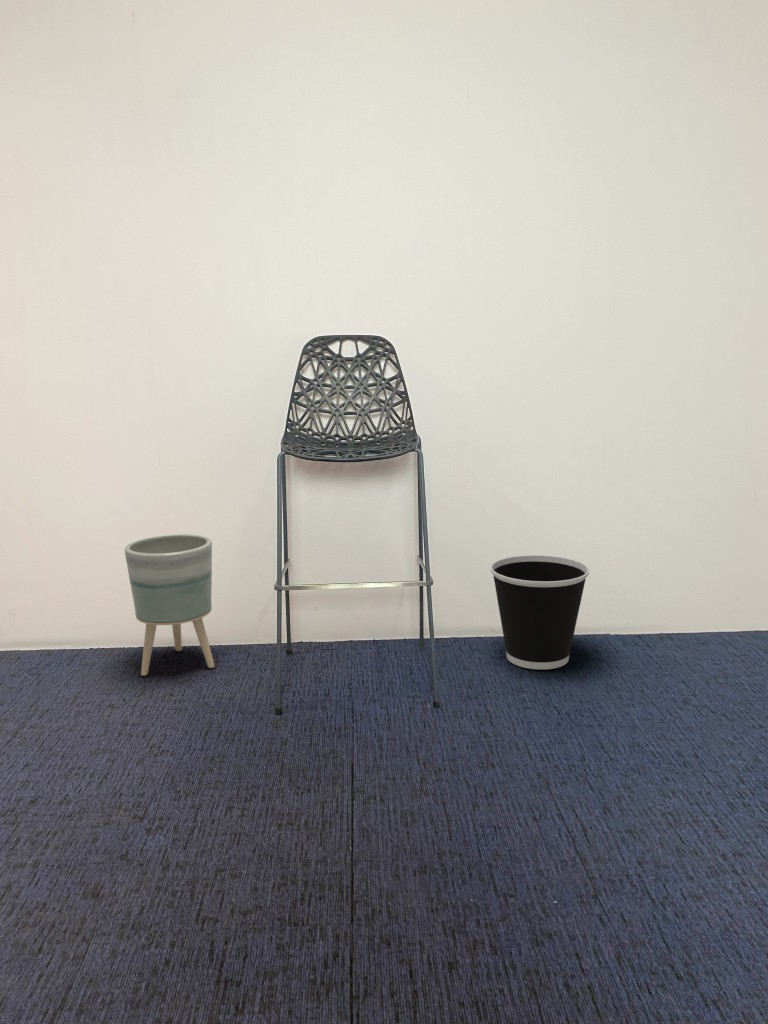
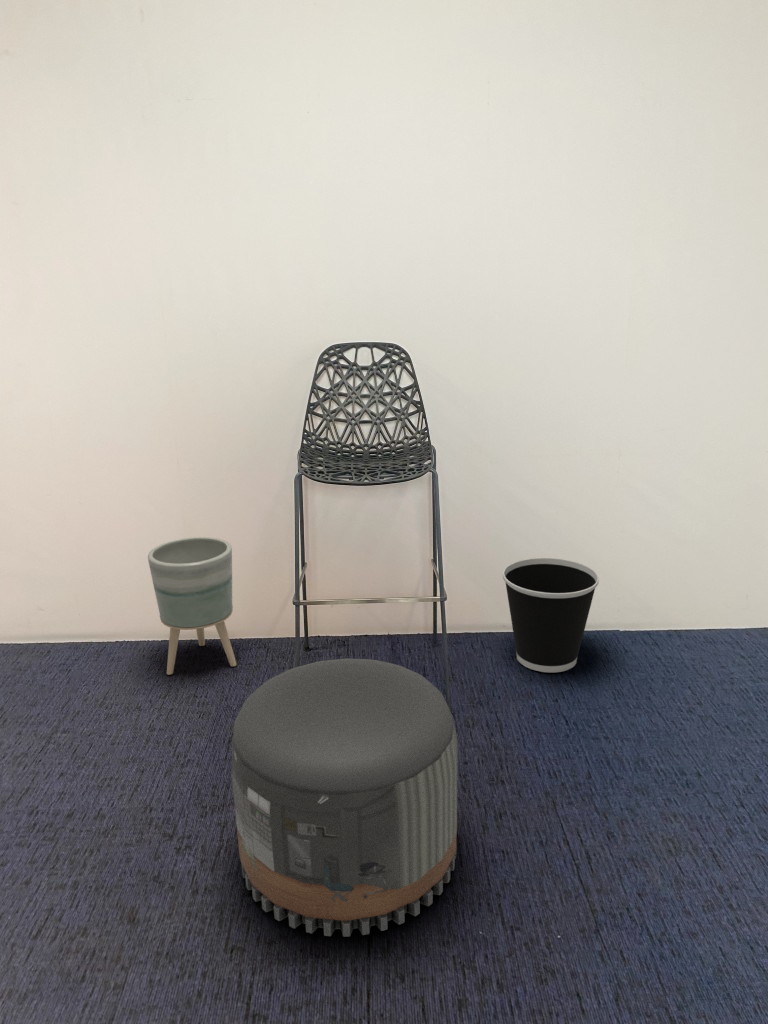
pouf: none [208,629,446,905] -> present [232,658,458,937]

